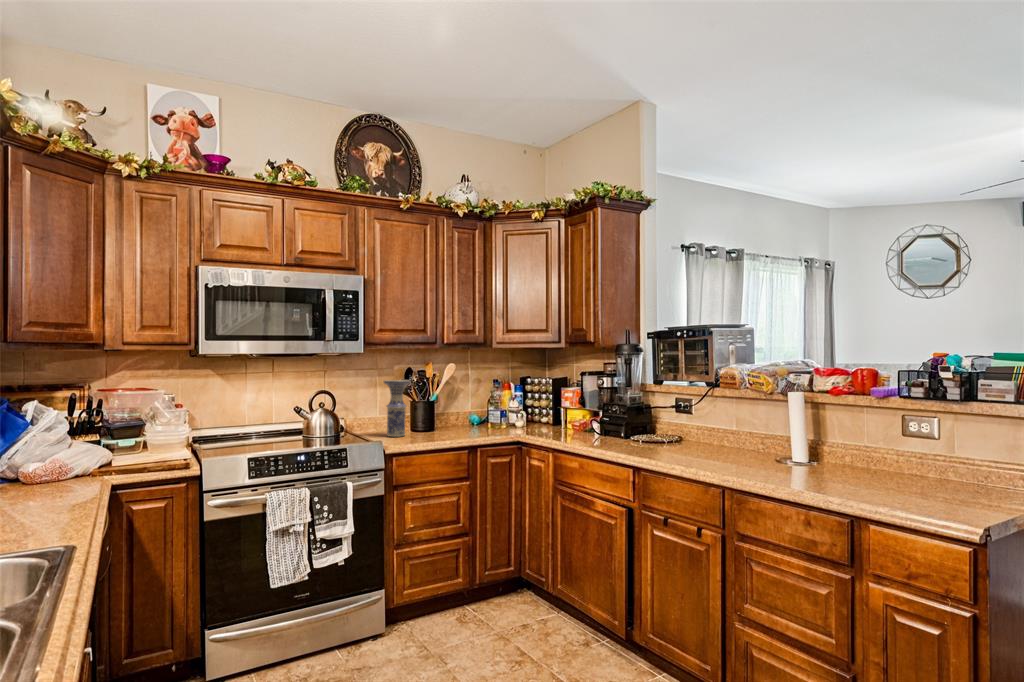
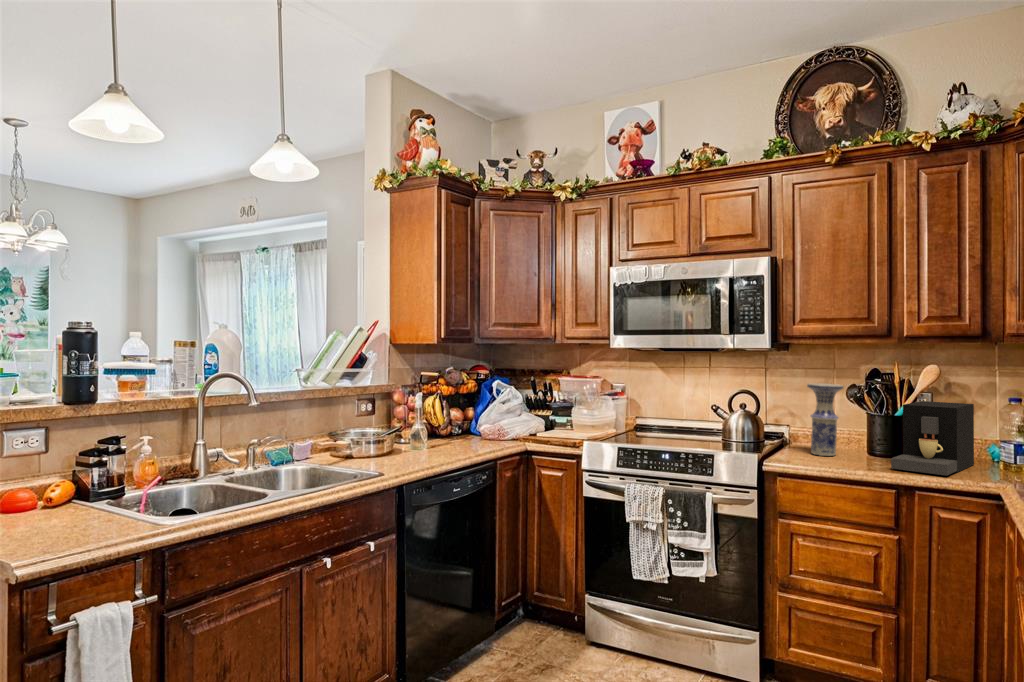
coffee maker: none [447,388,491,436] -> present [891,401,974,476]

